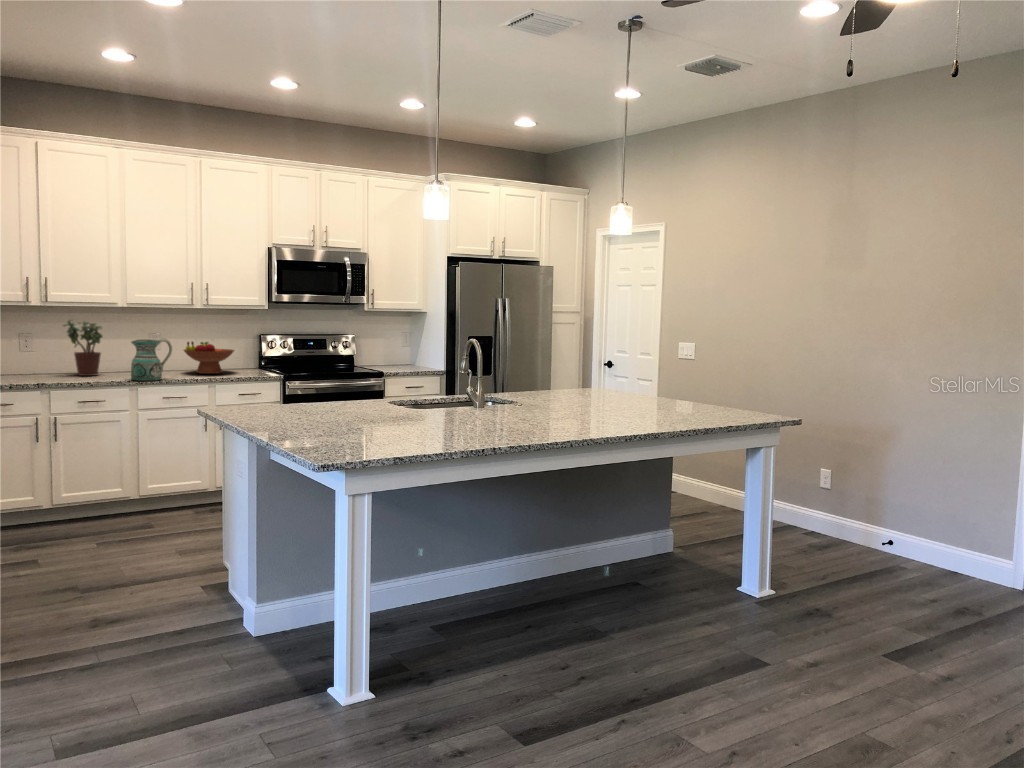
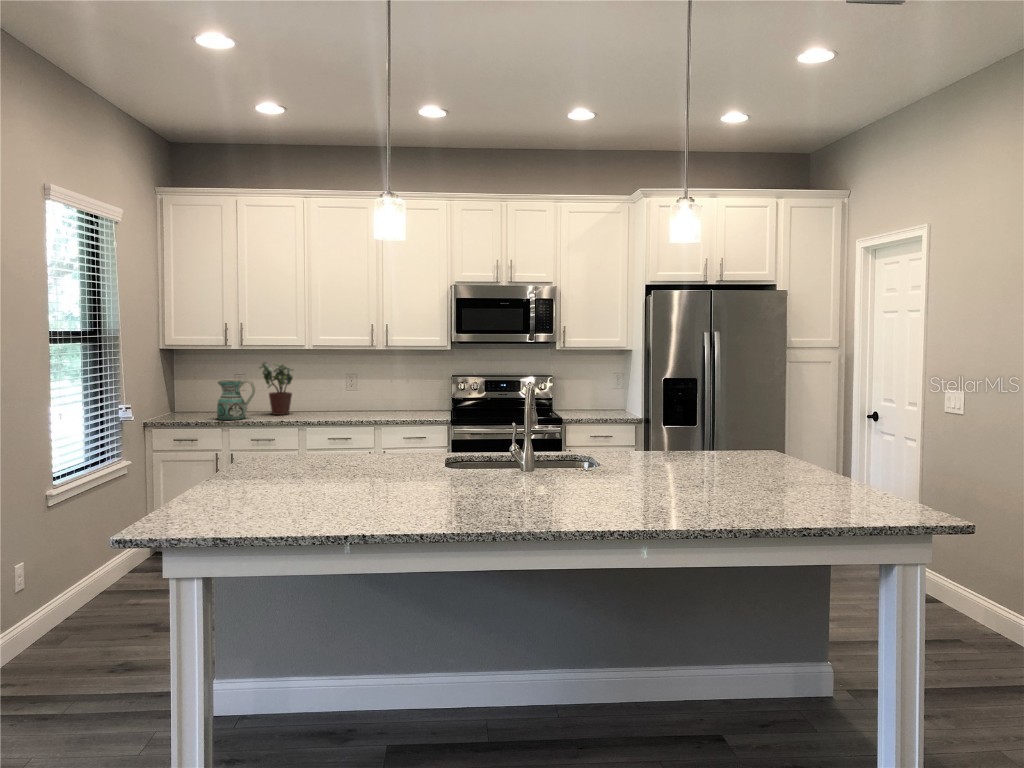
ceramic pitcher: present [131,339,172,381] -> present [217,379,255,420]
fruit bowl: present [184,342,234,374] -> none [361,383,410,416]

